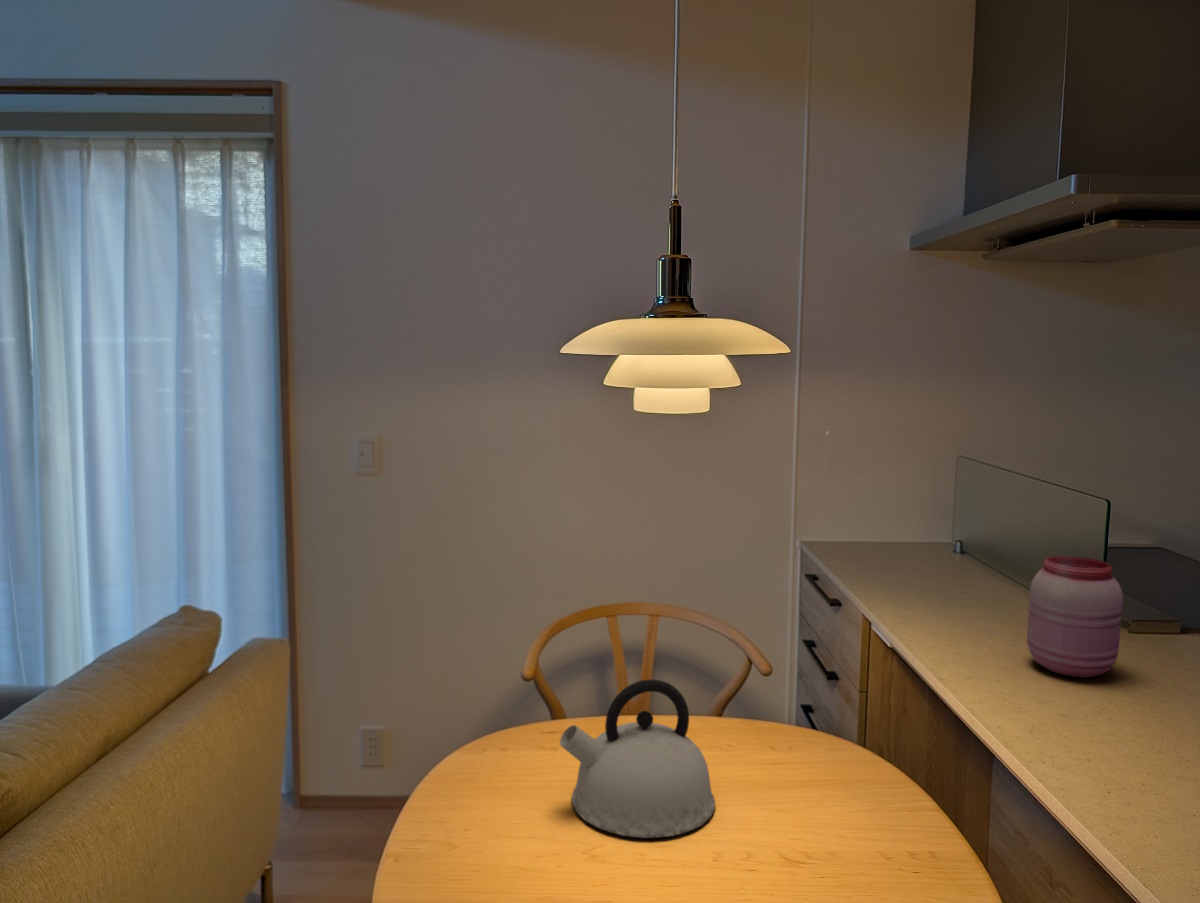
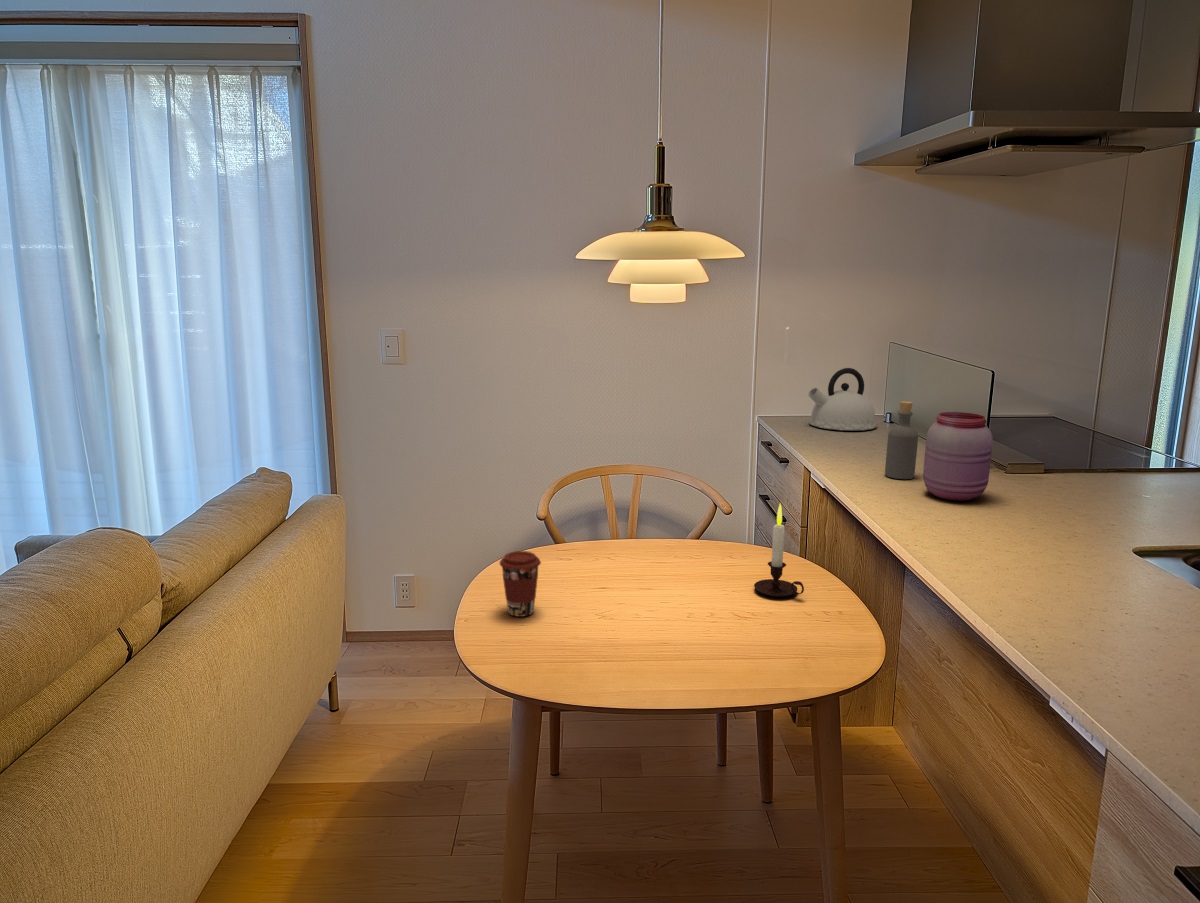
bottle: none [971,538,1014,640] -> present [885,401,918,479]
kettle: present [560,679,715,838] -> present [808,368,877,431]
candle: none [804,687,876,822] -> present [754,504,804,597]
coffee cup: none [446,752,504,850] -> present [500,551,541,617]

